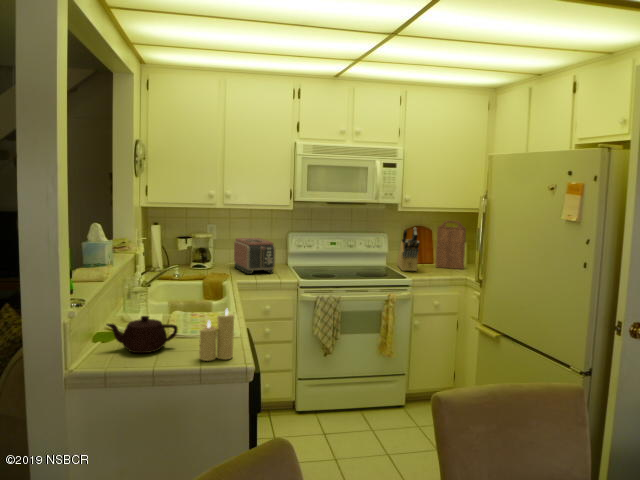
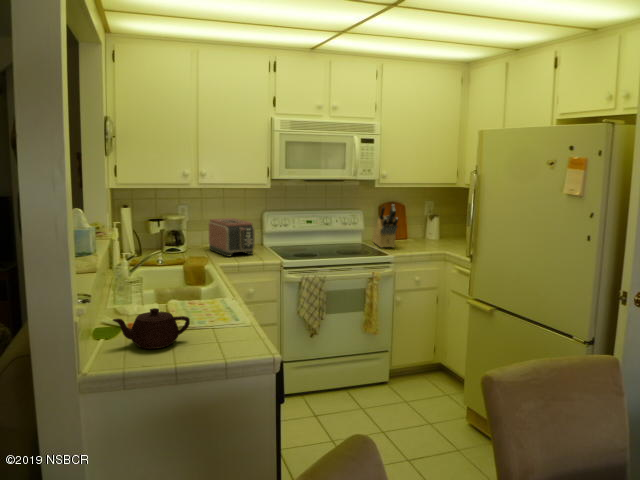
cutting board: present [436,221,466,269] -> none [410,196,440,244]
candle: present [199,309,234,361] -> none [219,297,254,353]

